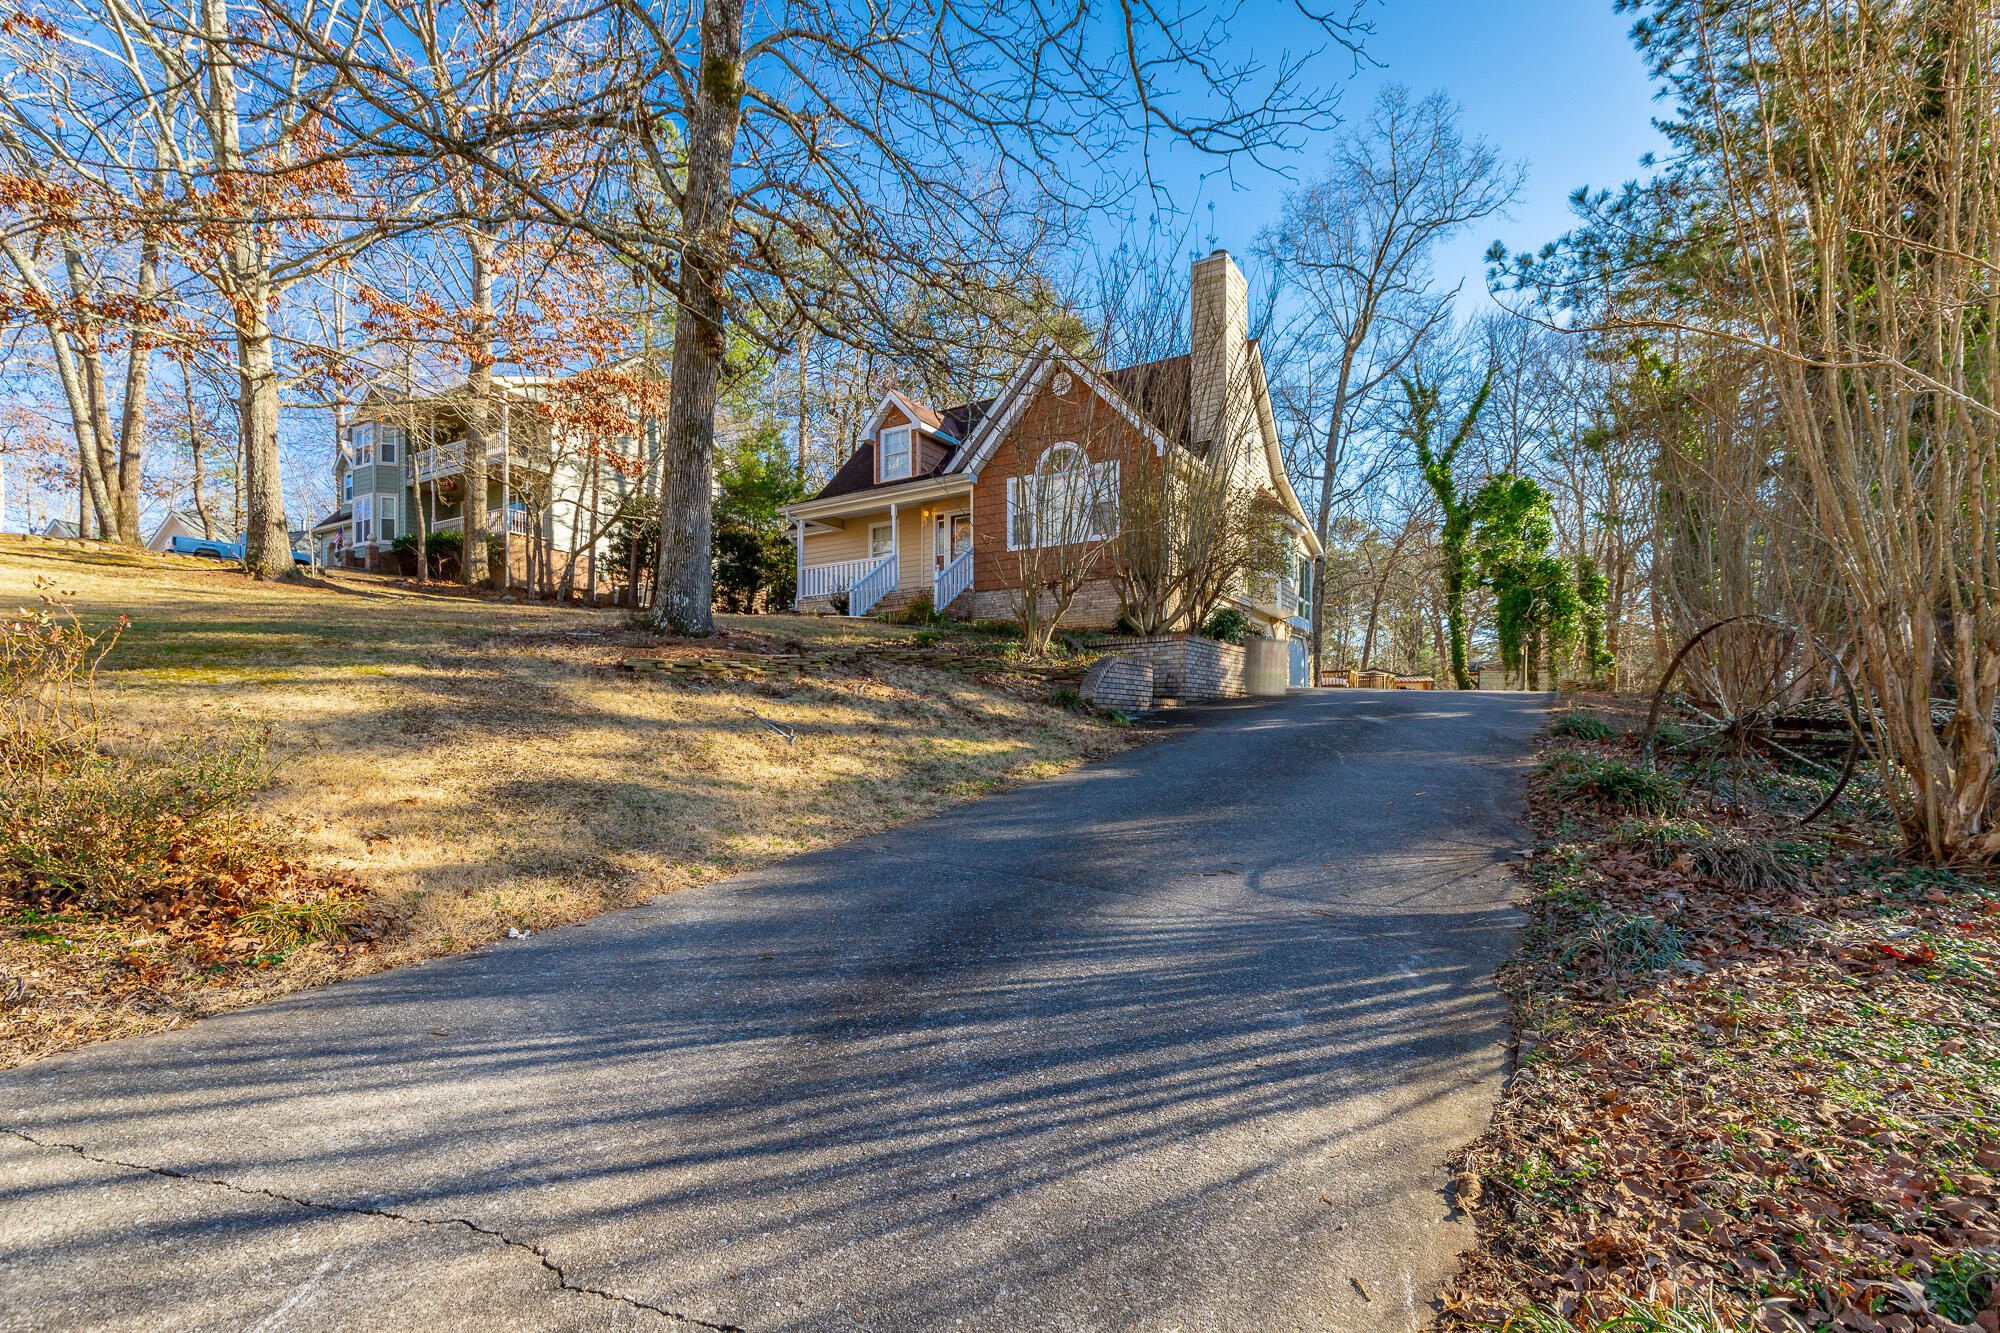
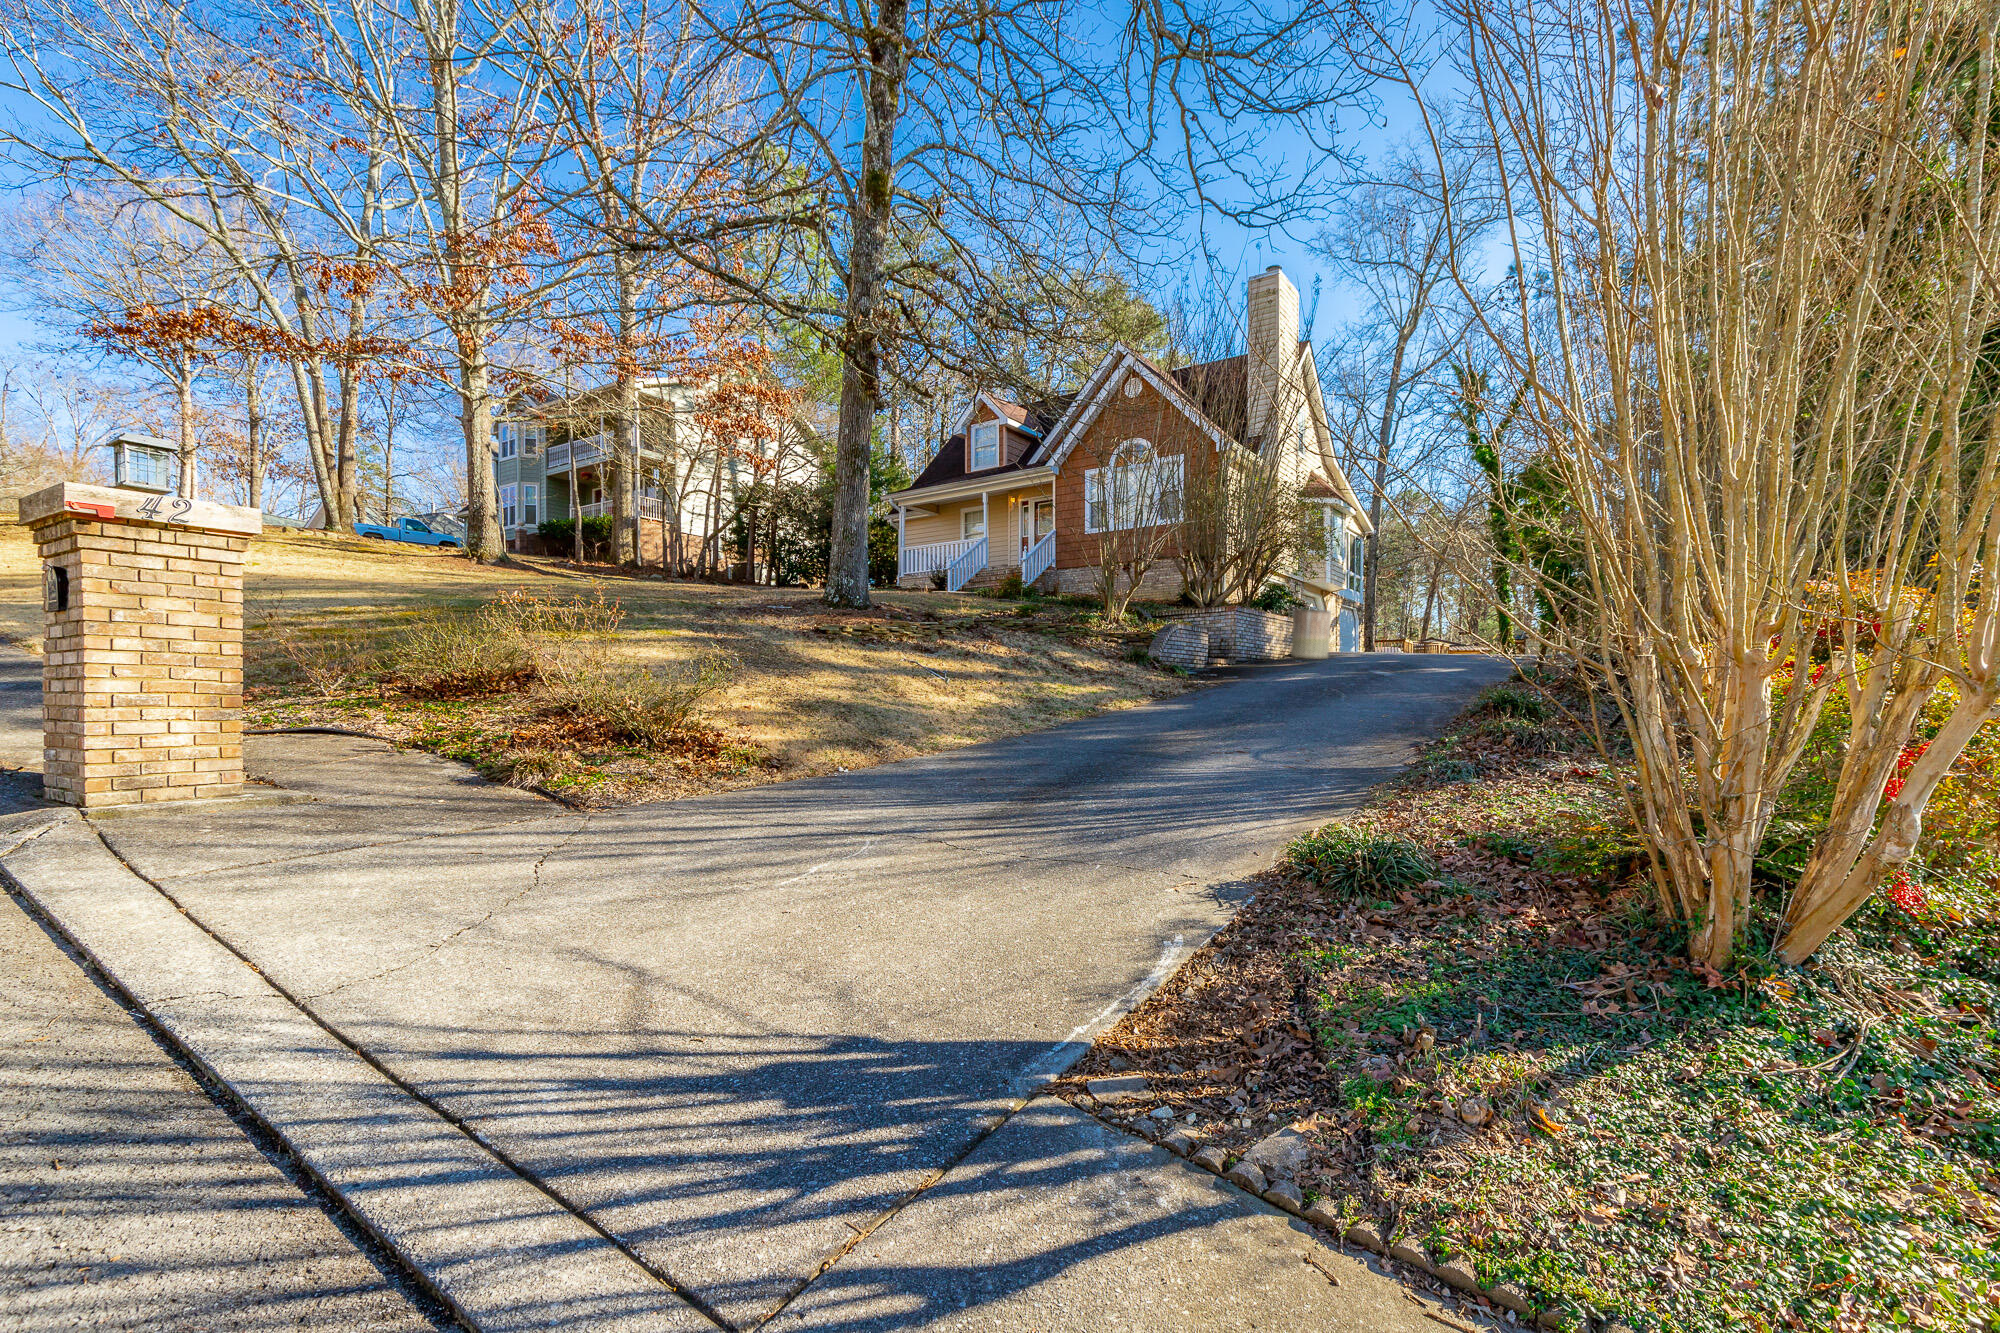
potted tree: present [620,596,656,647] -> none [798,571,828,616]

